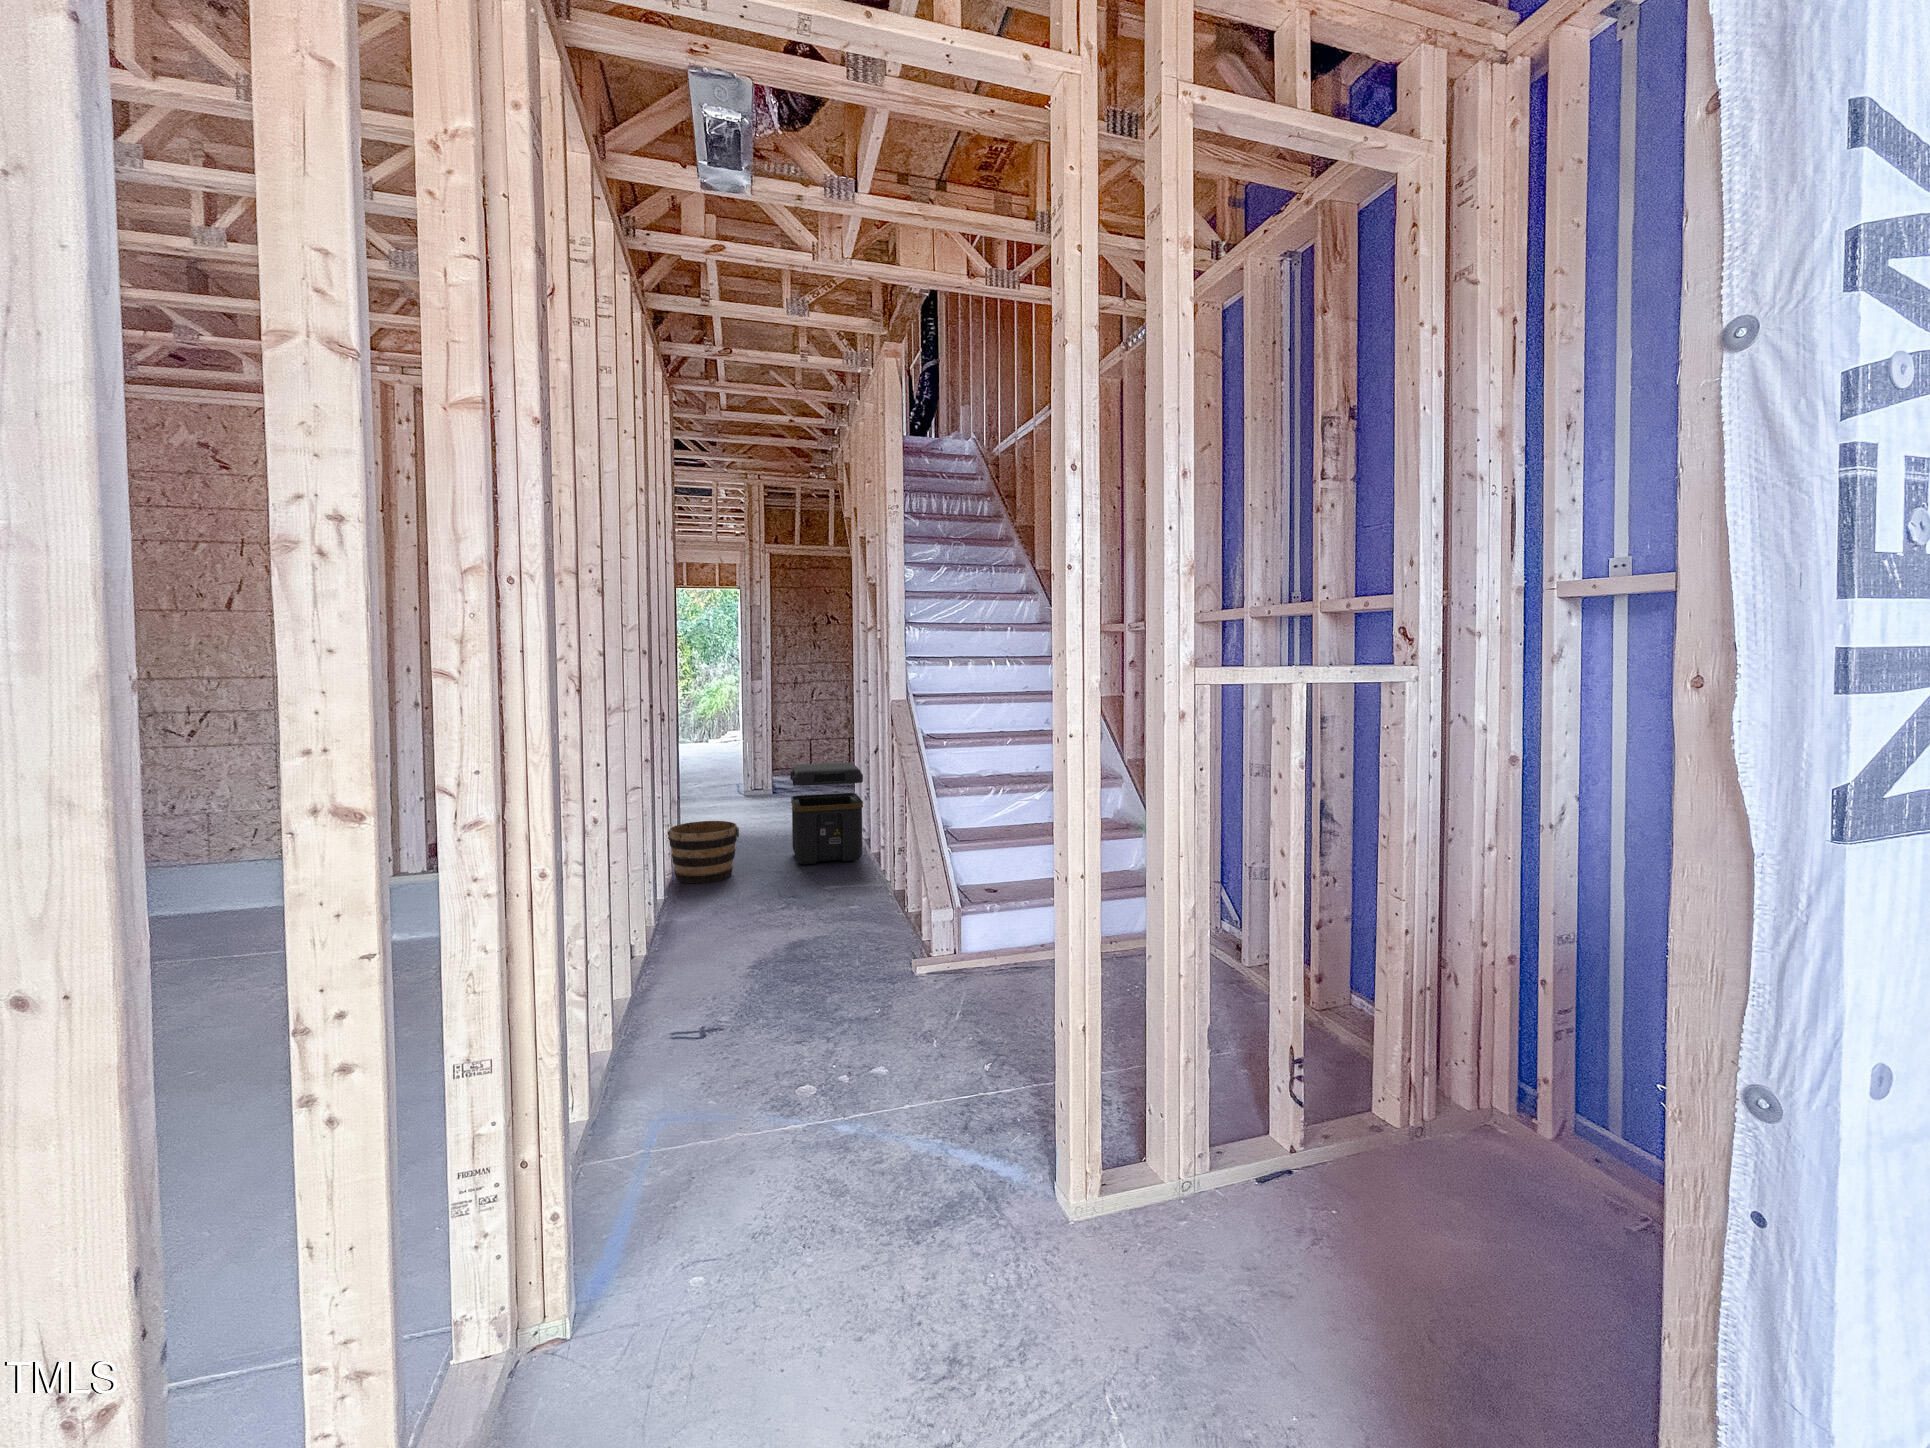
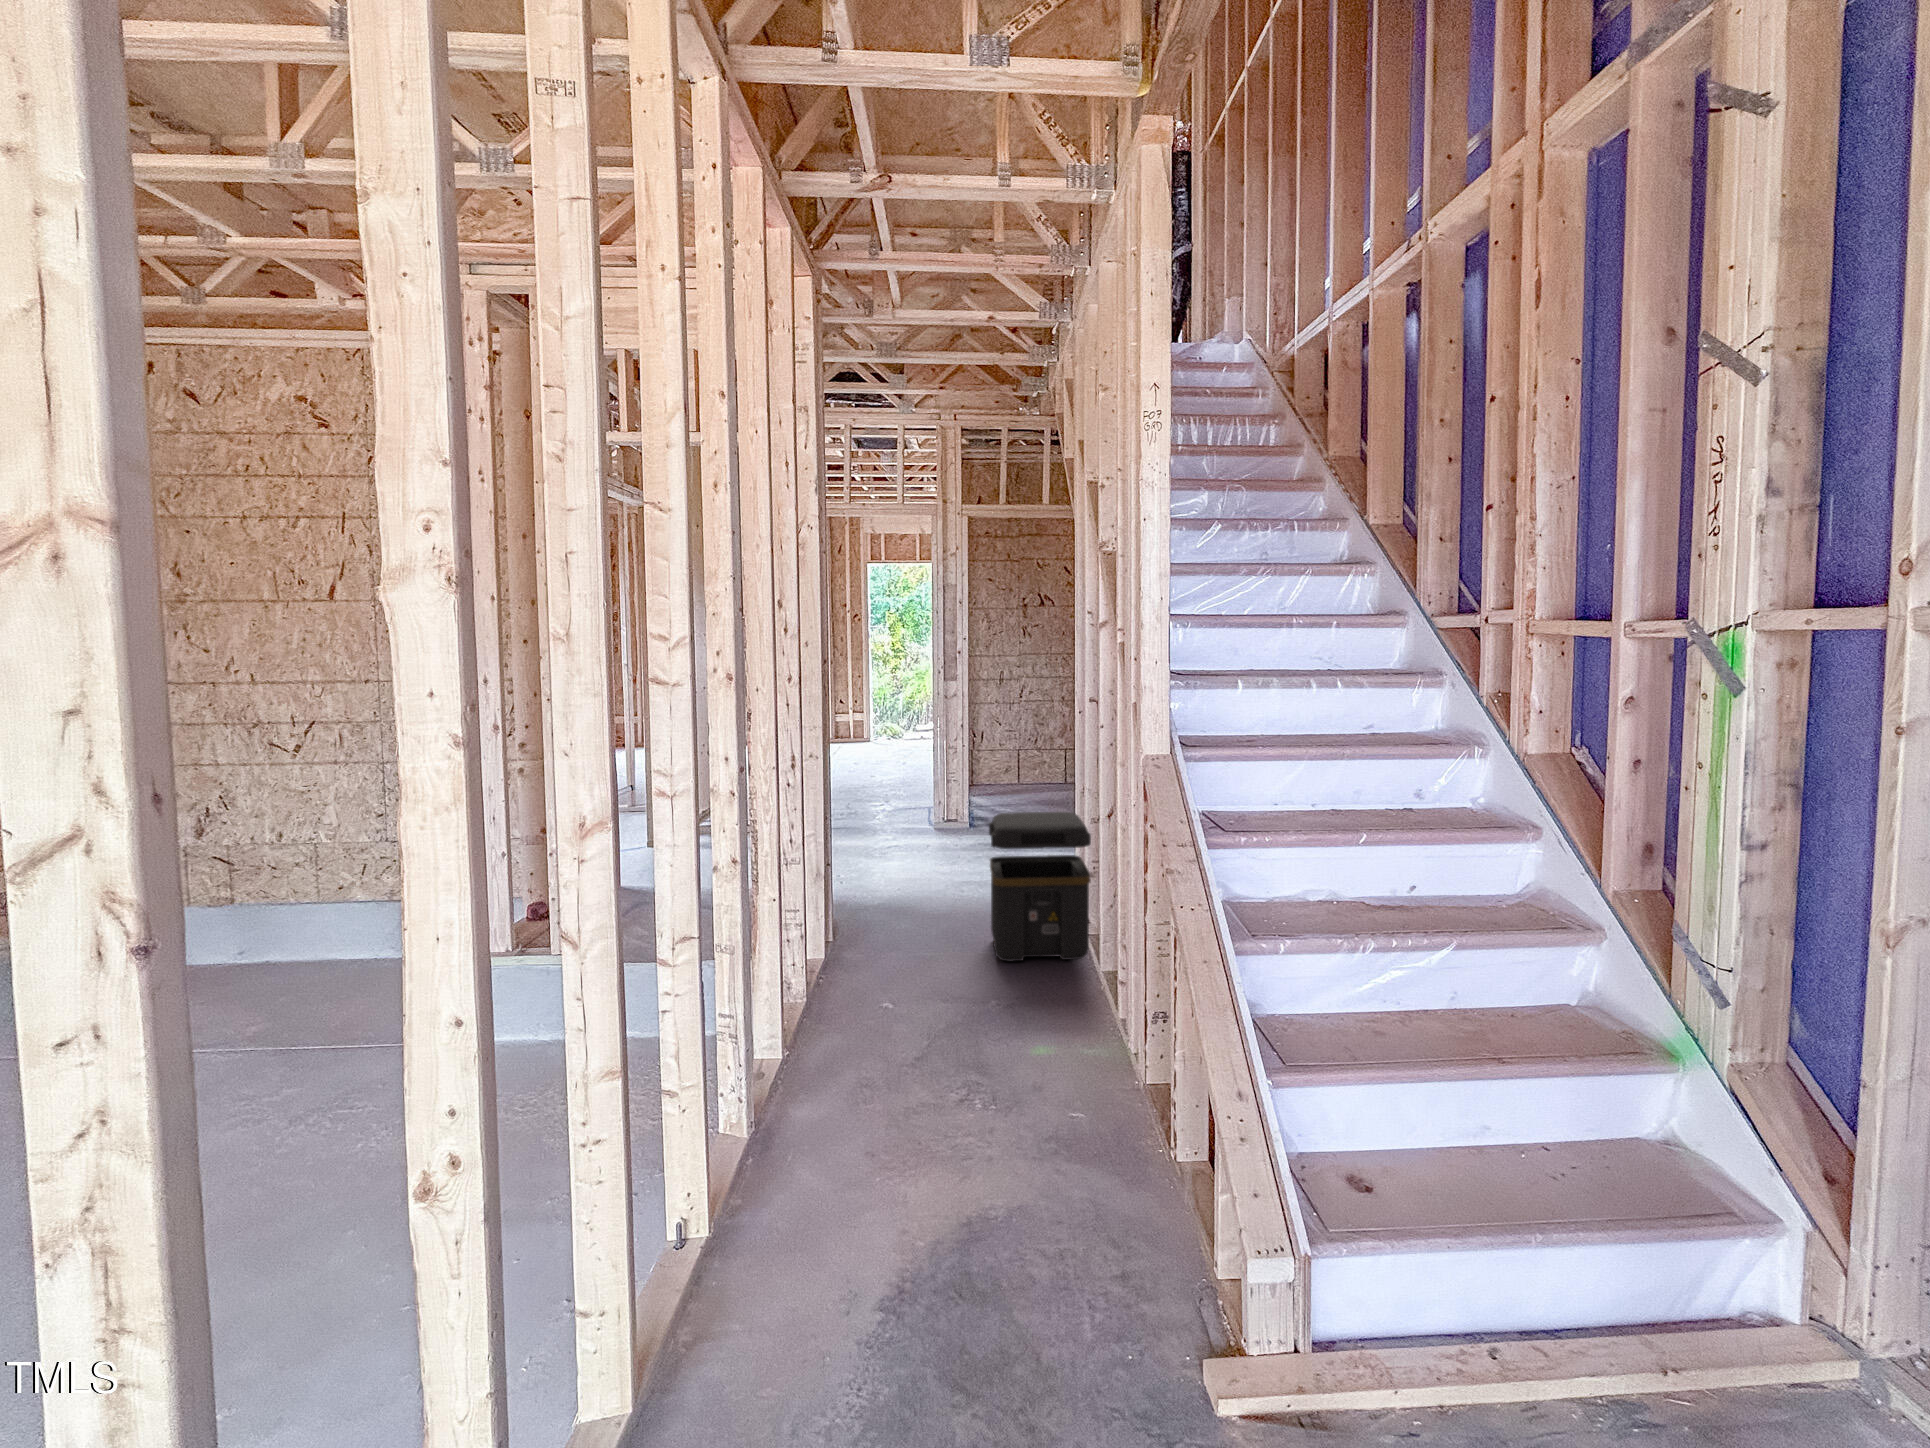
bucket: present [668,821,739,883] -> none [820,892,916,986]

